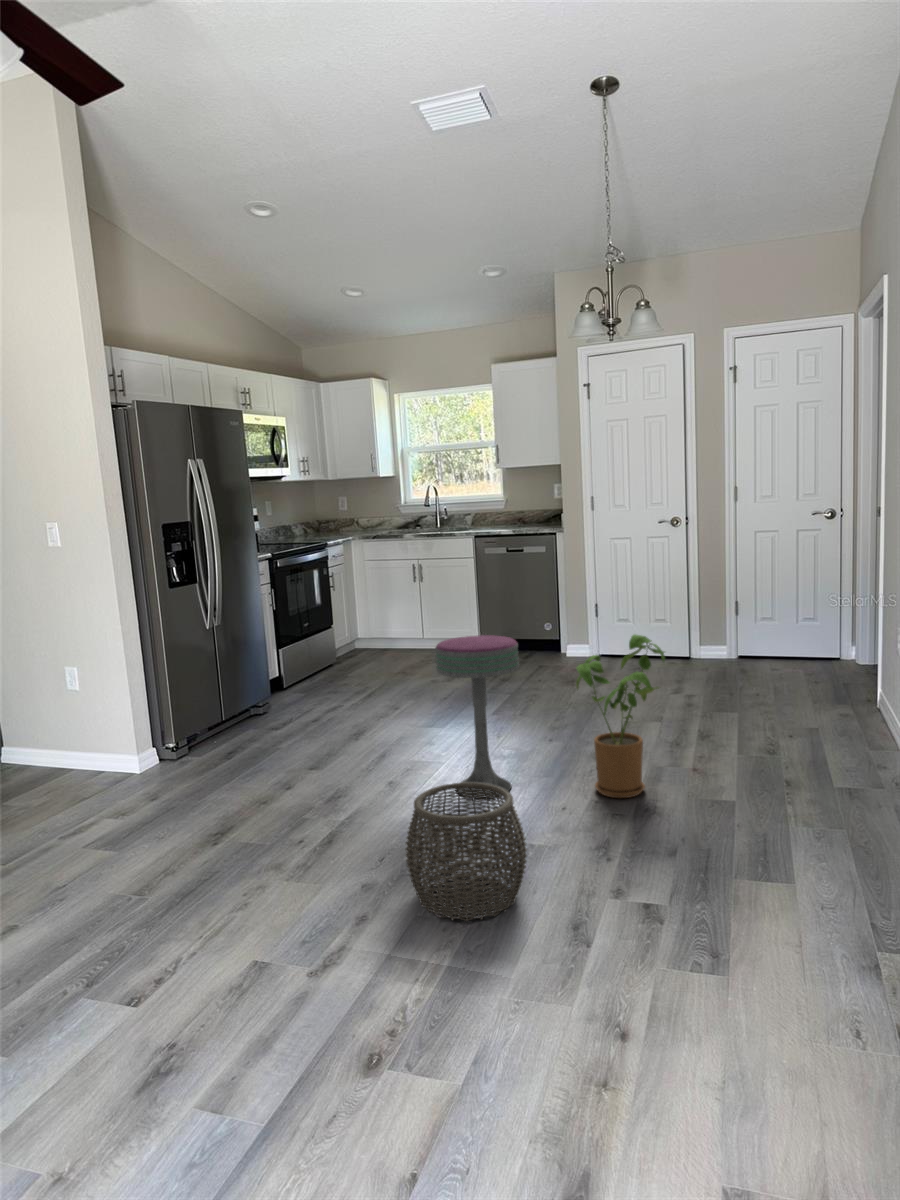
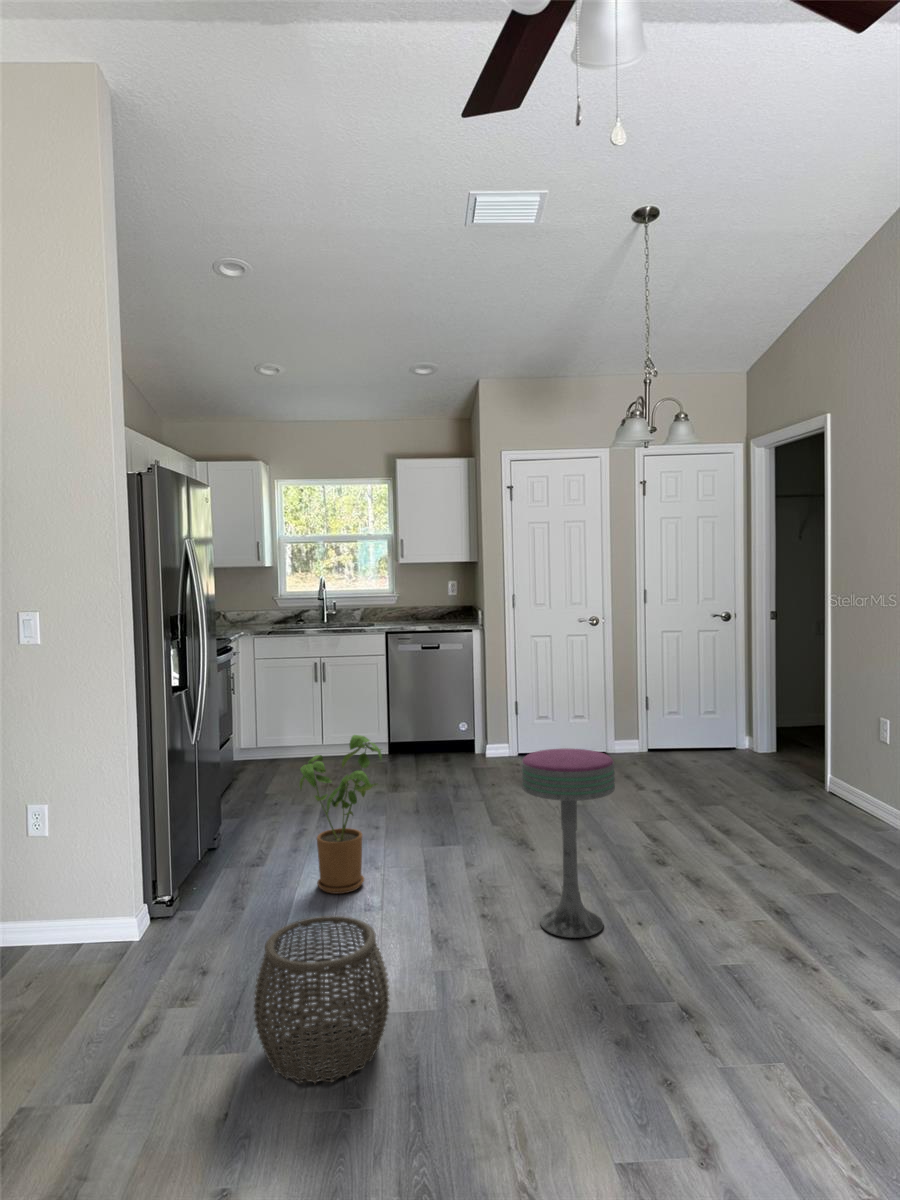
house plant: present [576,635,665,798] -> present [300,735,382,894]
woven basket: present [405,782,527,921] -> present [254,916,390,1084]

